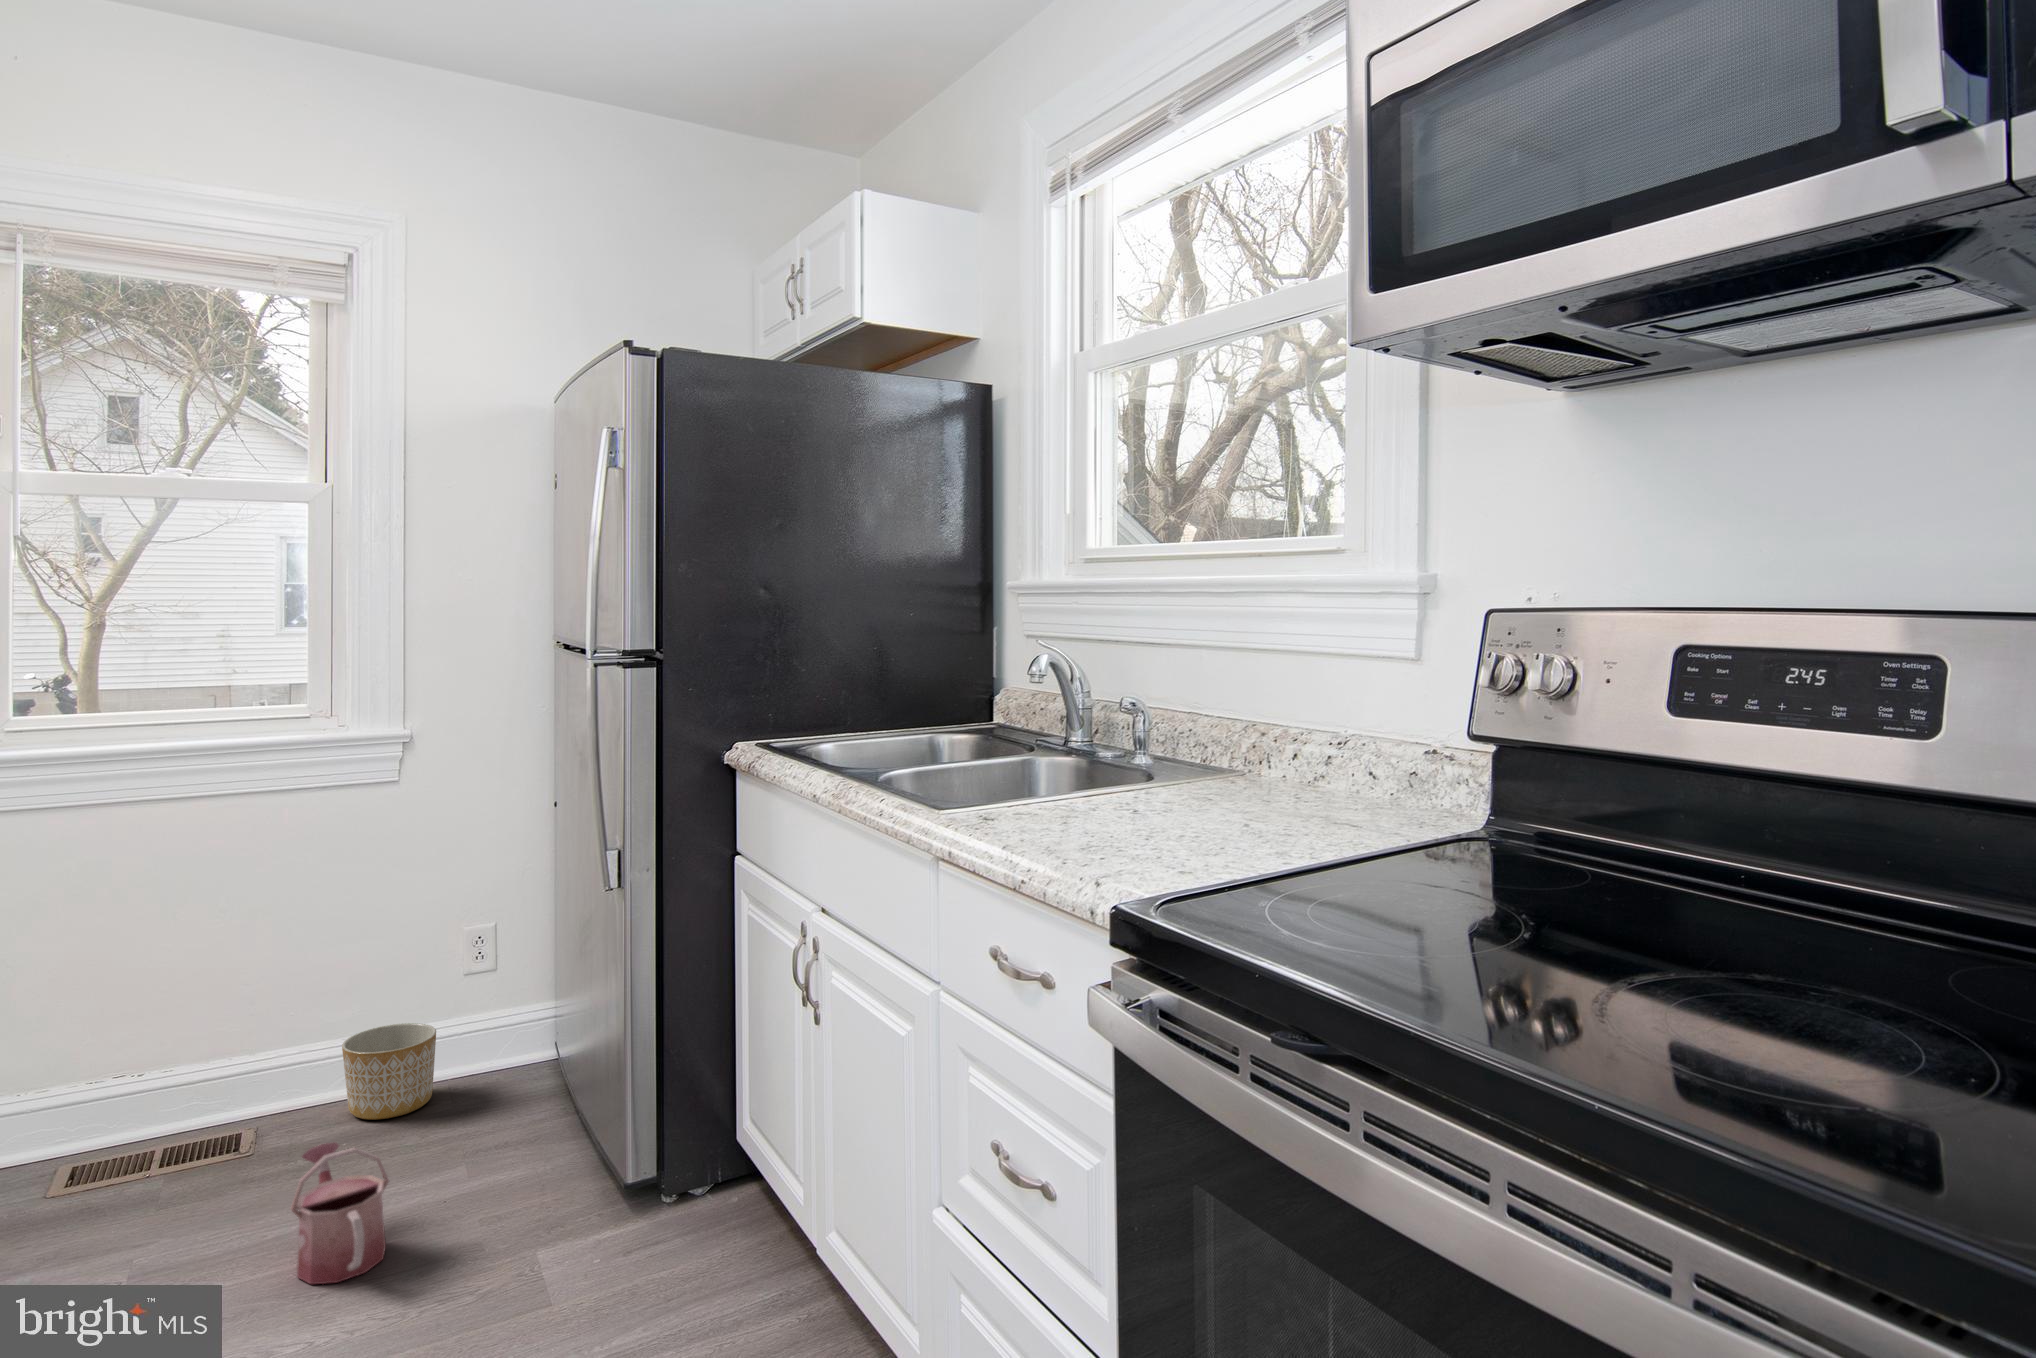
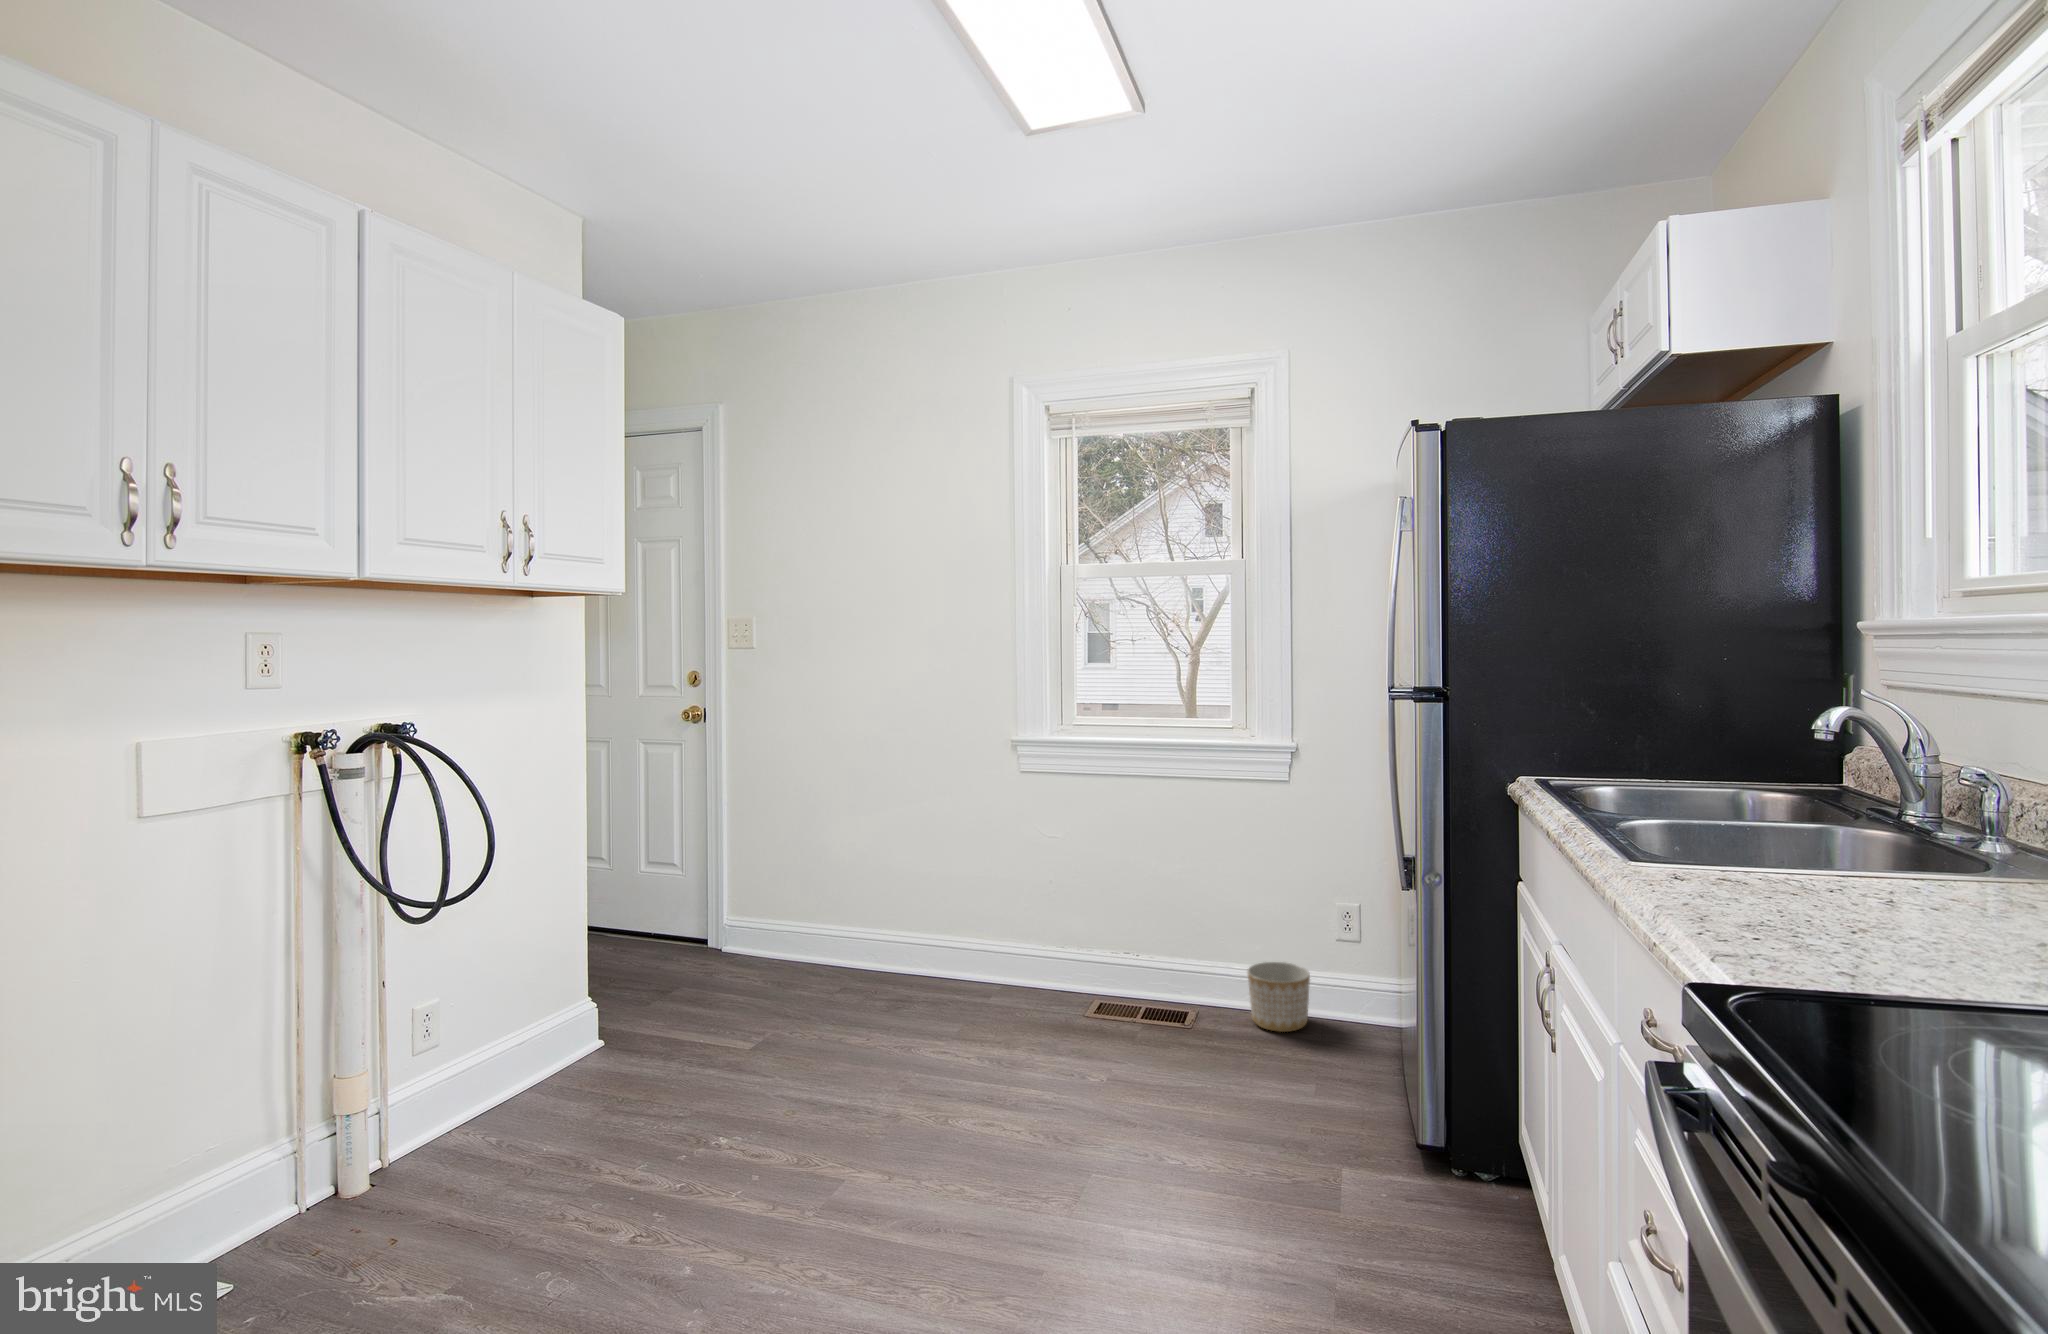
watering can: present [291,1142,389,1284] -> none [1187,1035,1248,1135]

